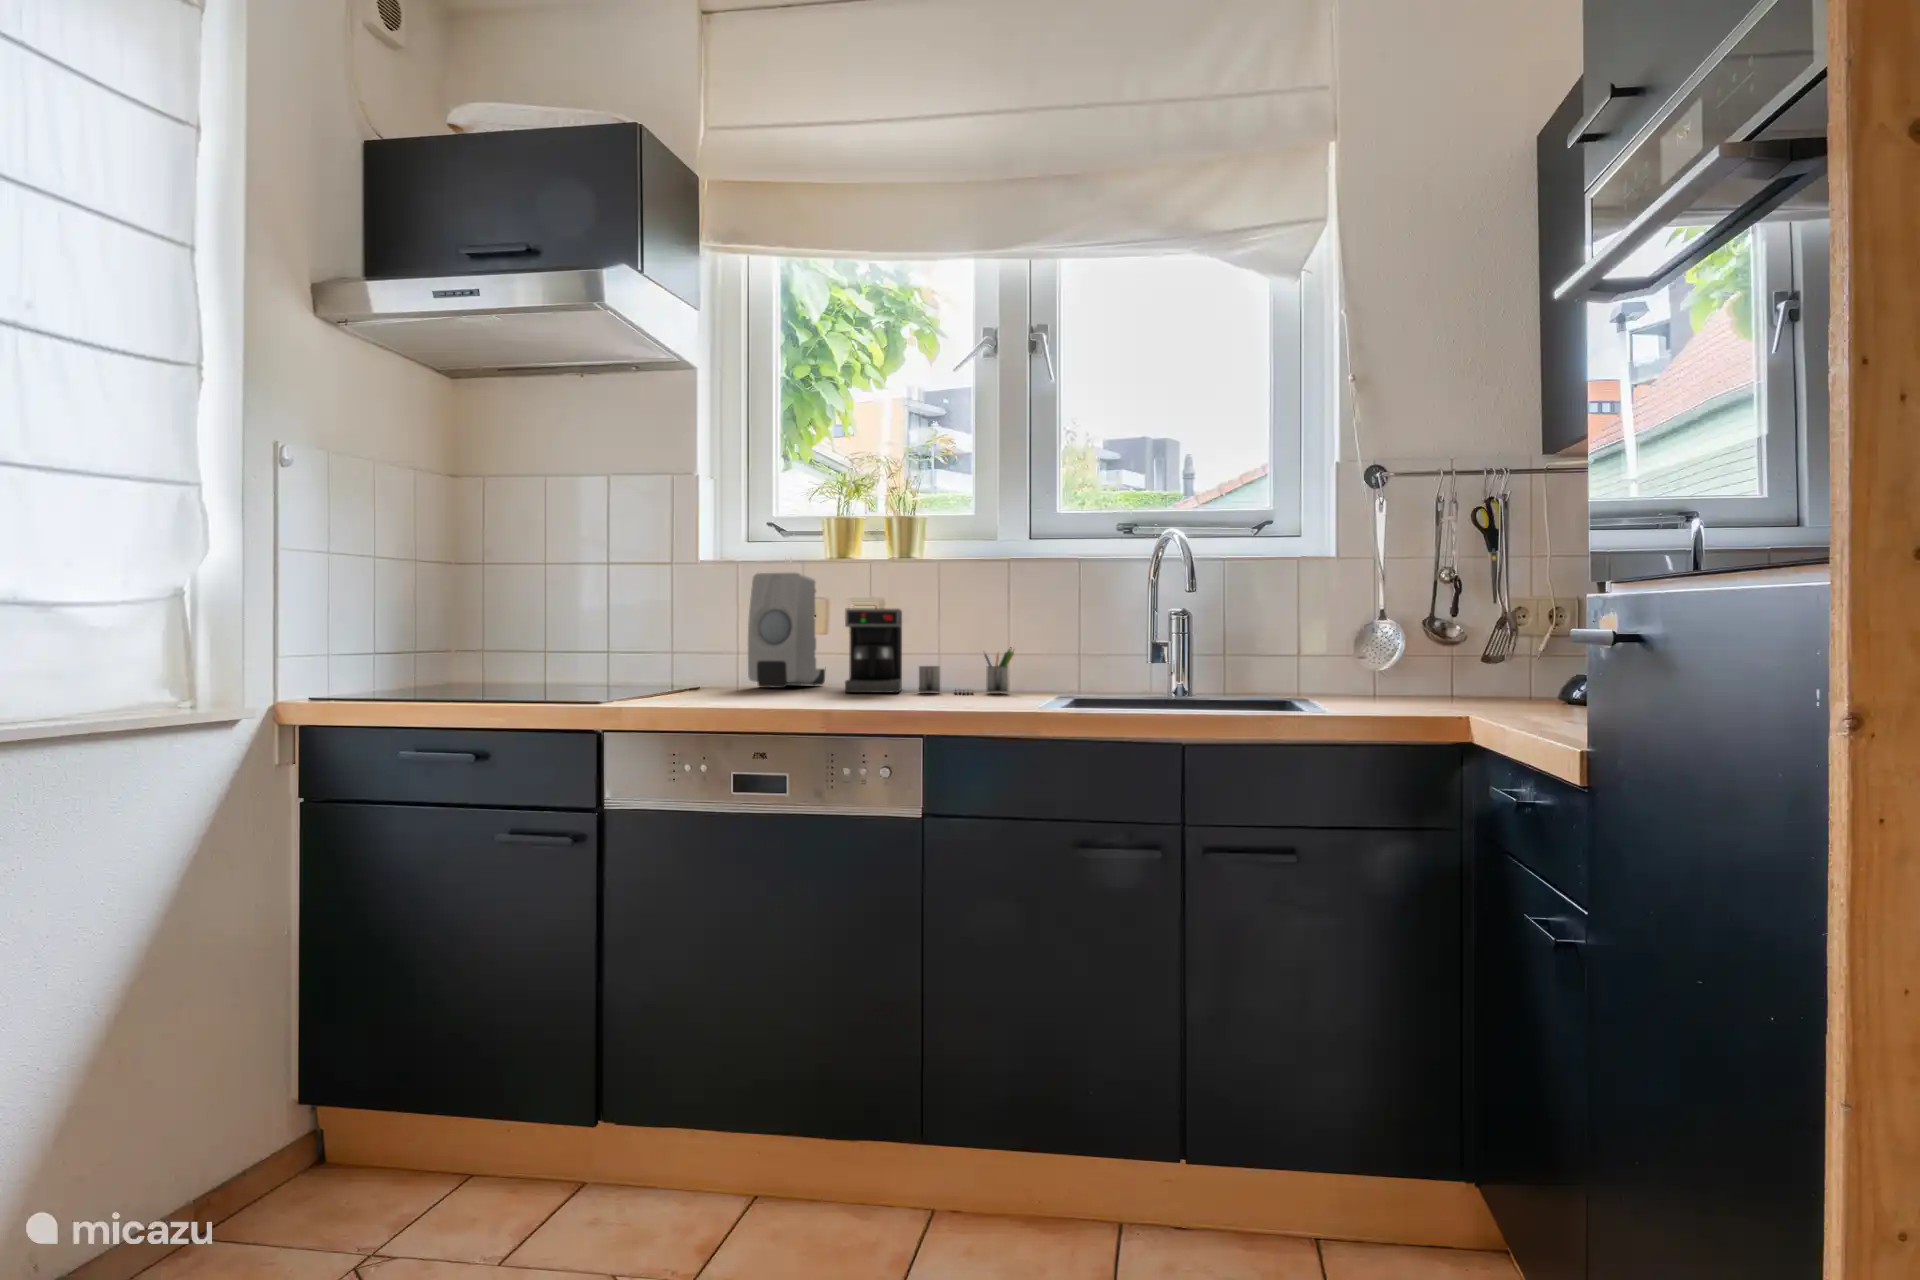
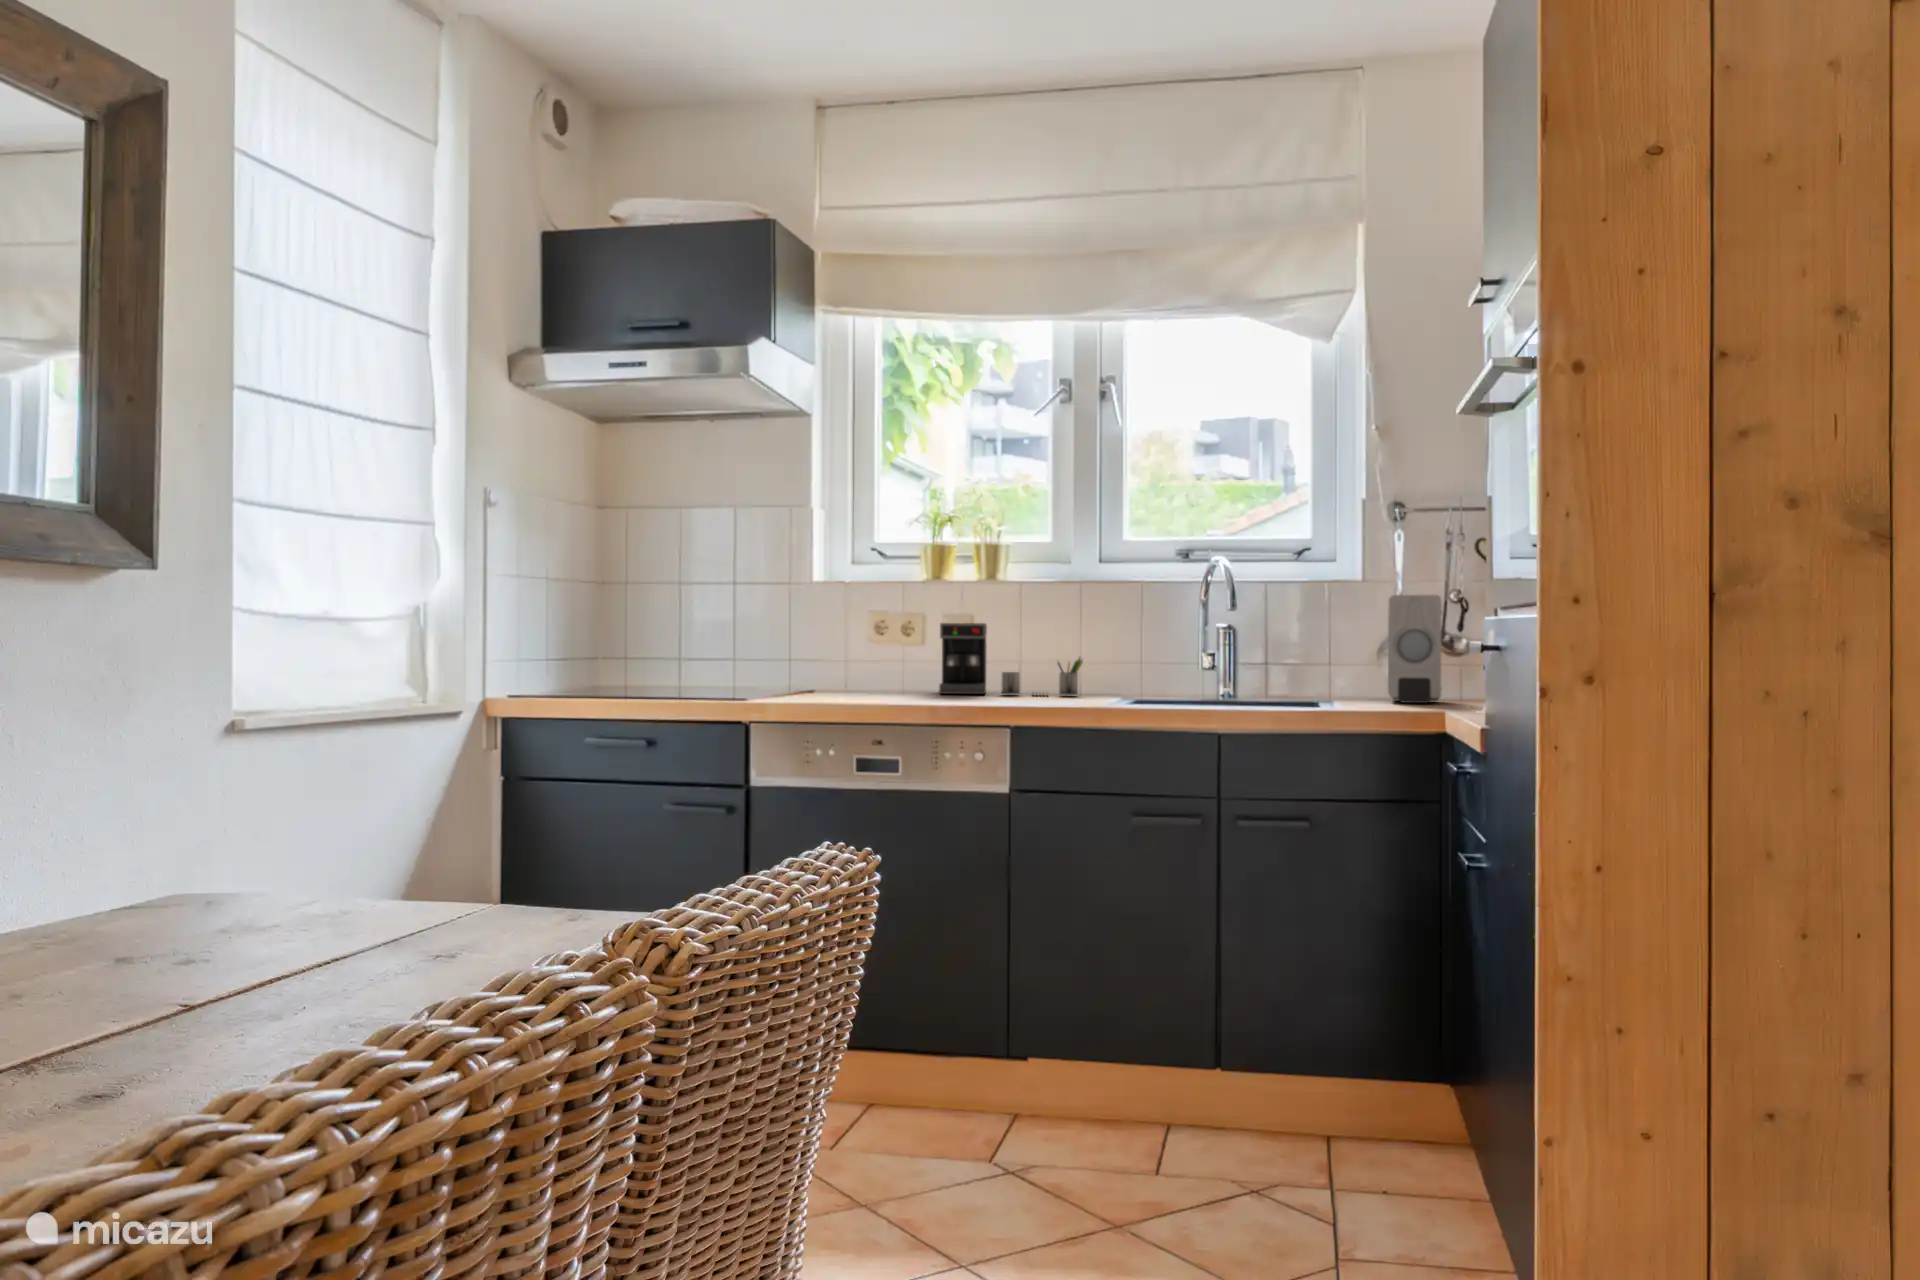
soap dispenser: present [748,573,825,688] -> present [1388,595,1442,703]

